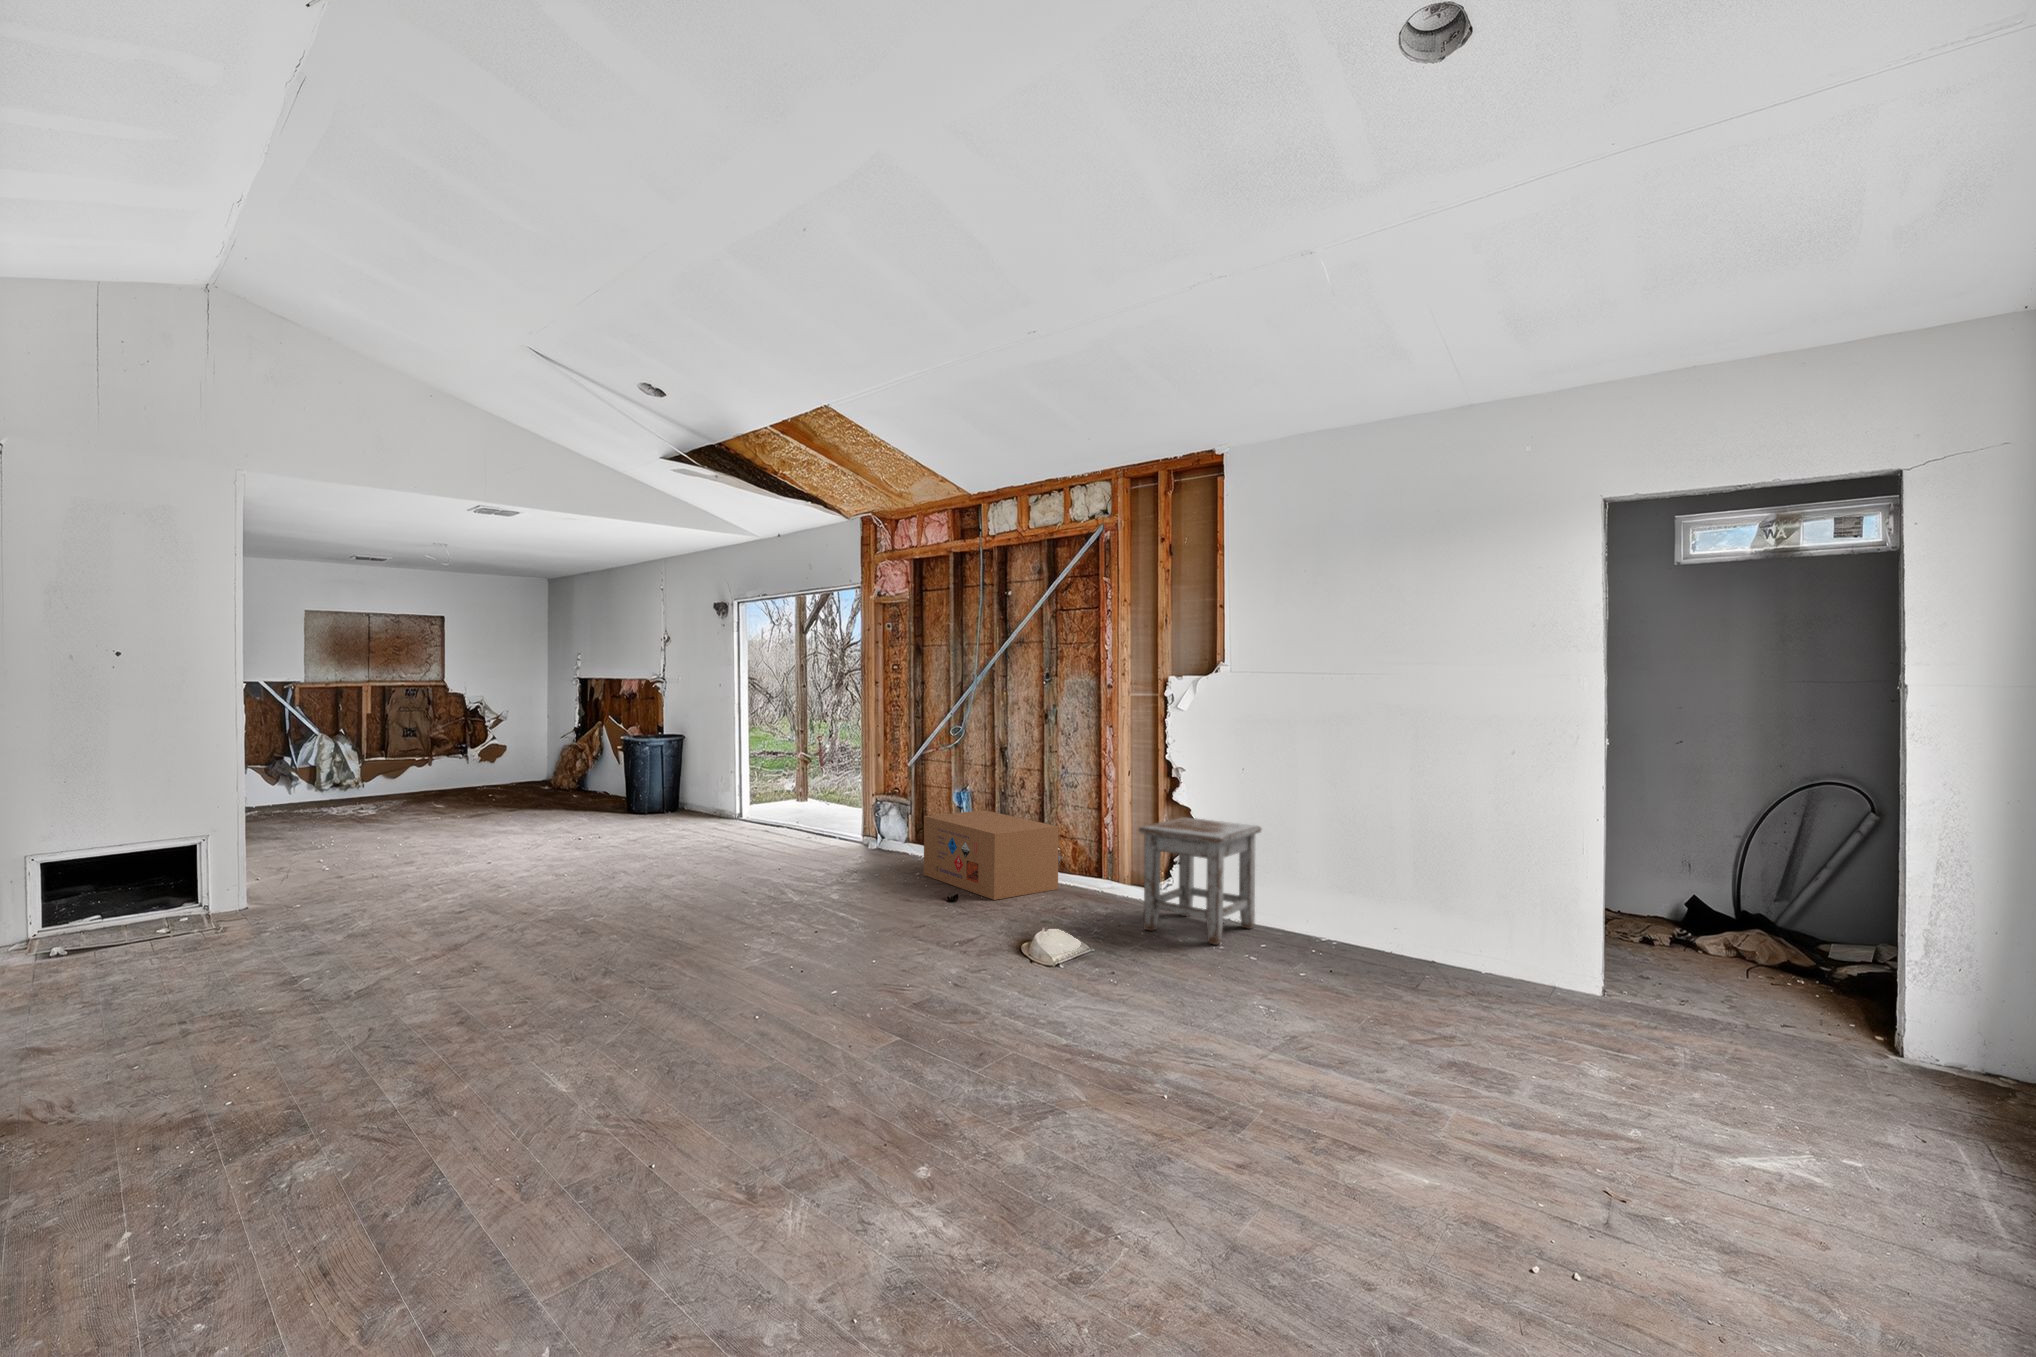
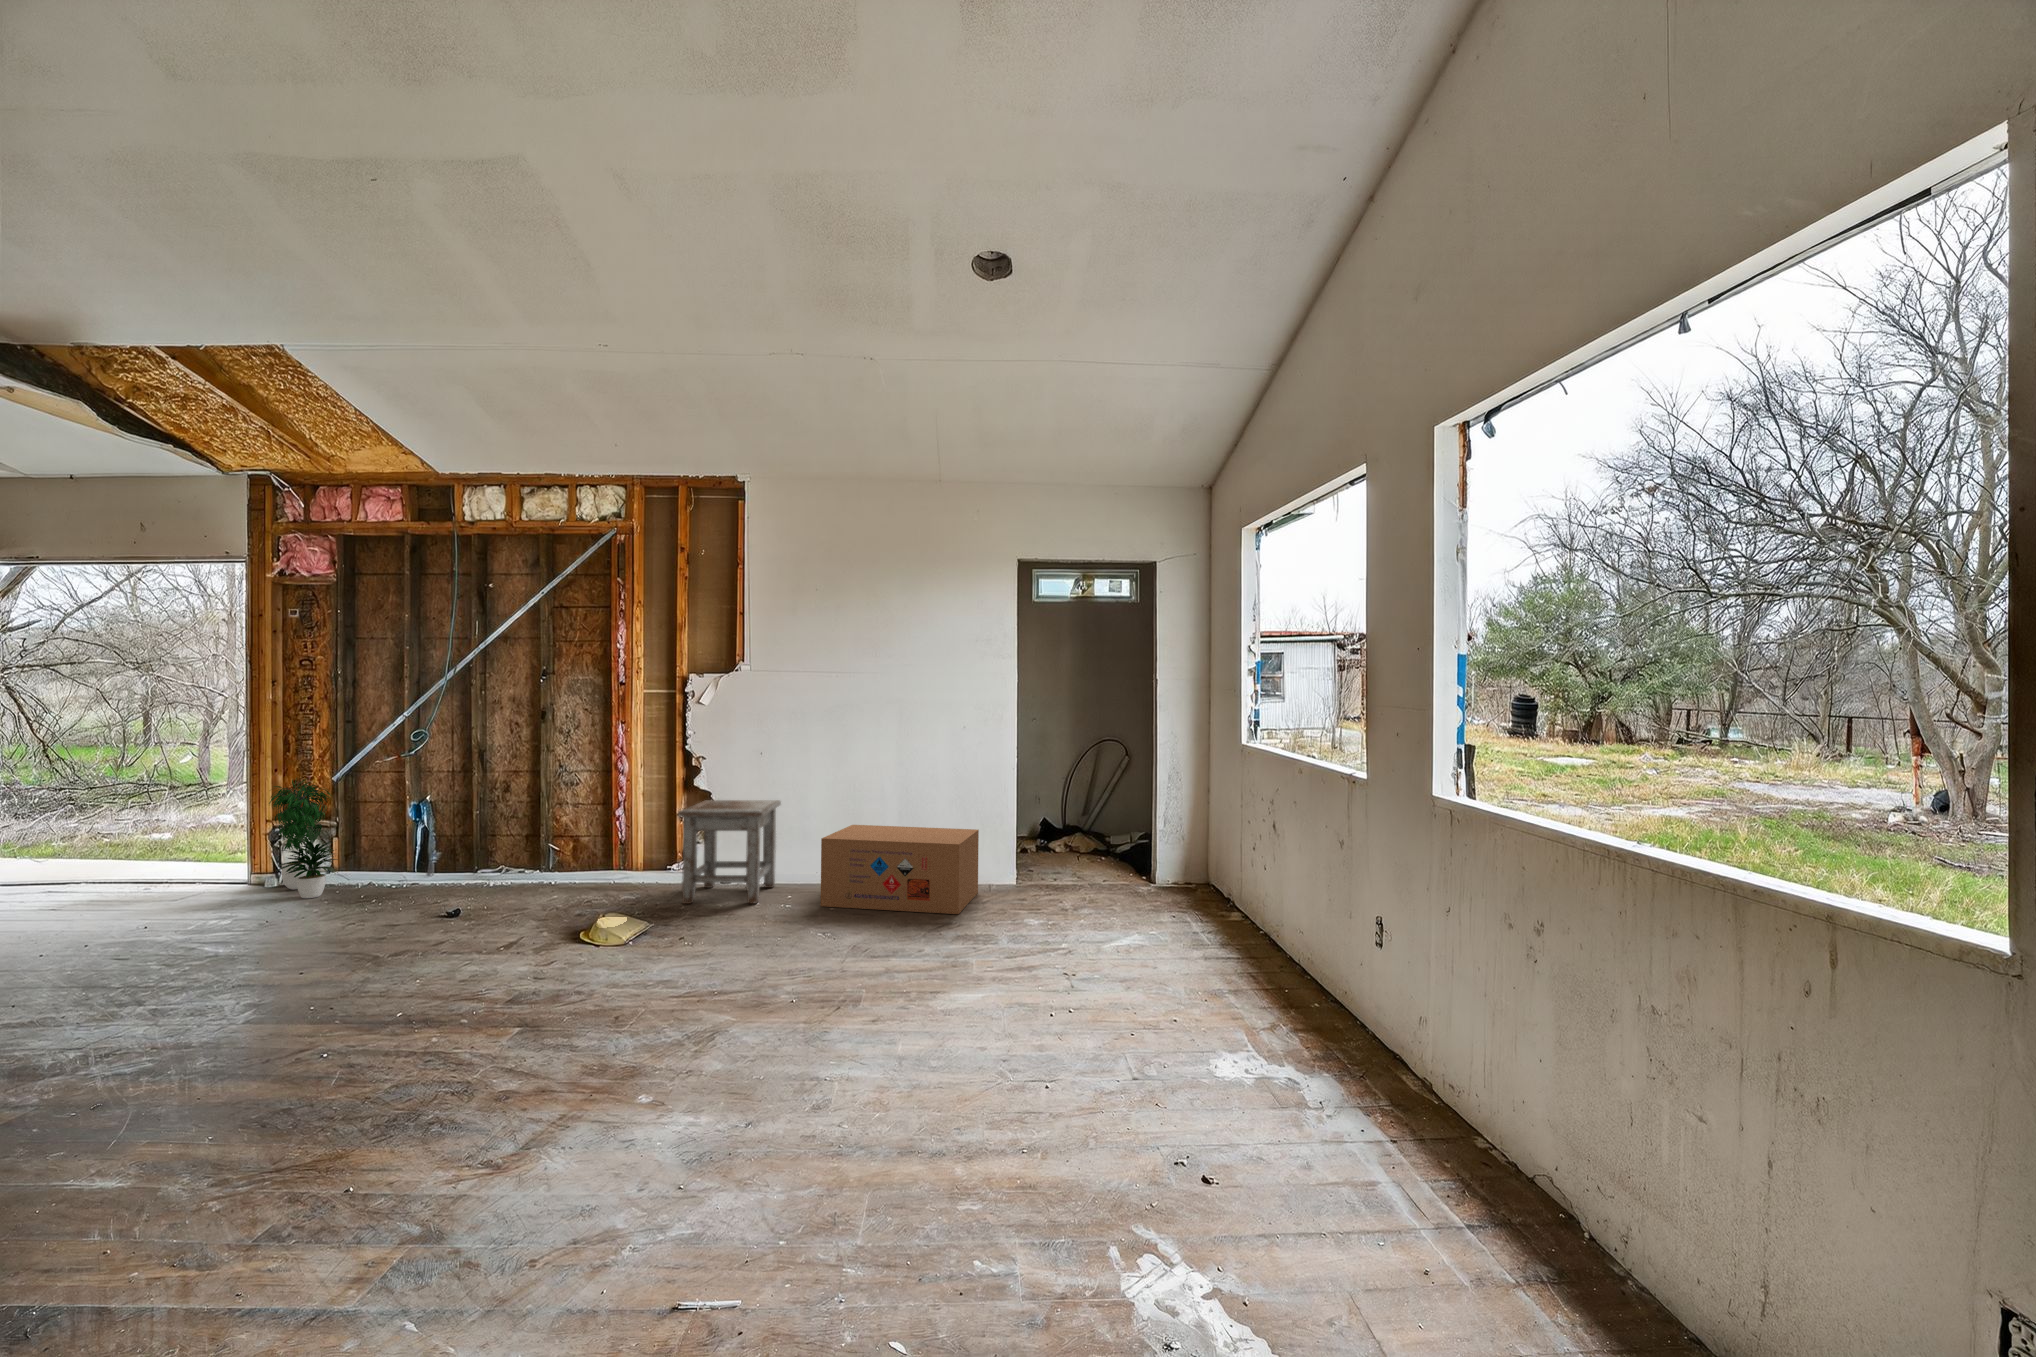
potted plant: none [862,762,908,867] -> present [269,778,337,898]
cardboard box: present [924,810,1059,900] -> present [821,825,979,914]

